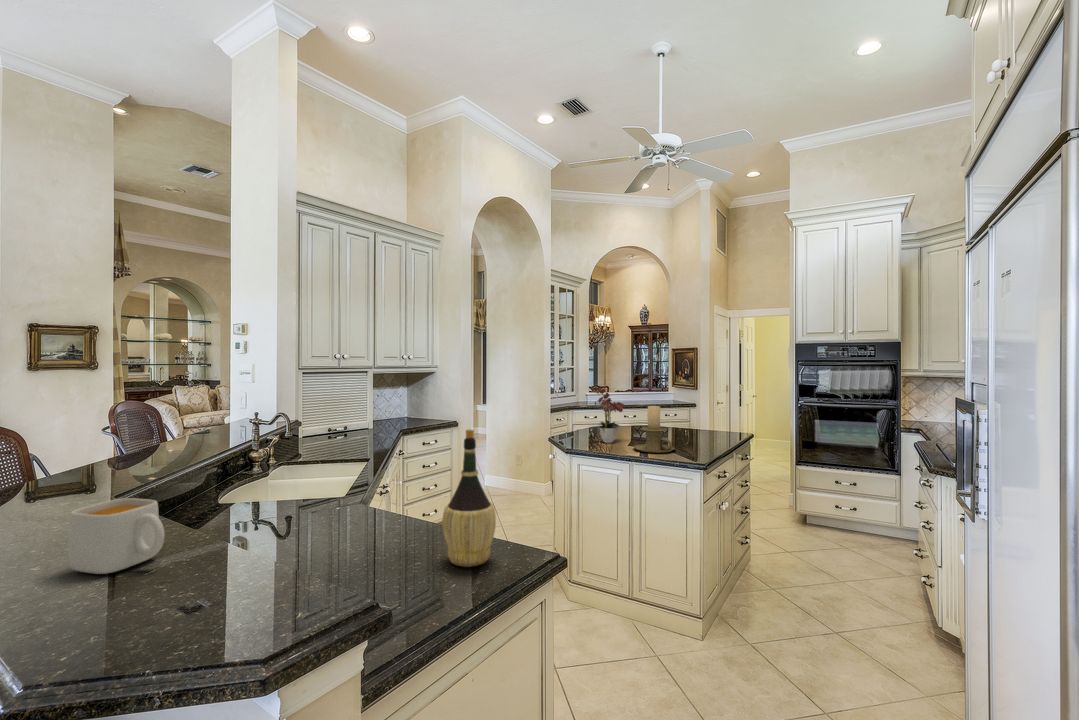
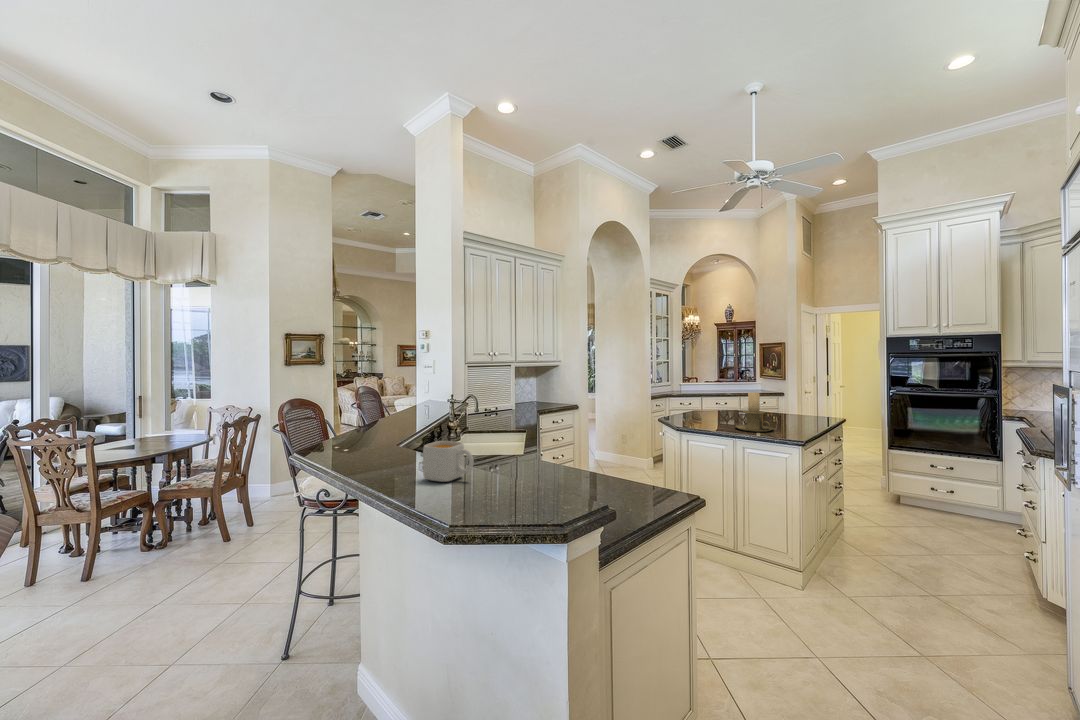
flower arrangement: present [595,388,625,443] -> none [698,376,729,423]
wine bottle: present [442,429,496,567] -> none [621,404,659,497]

